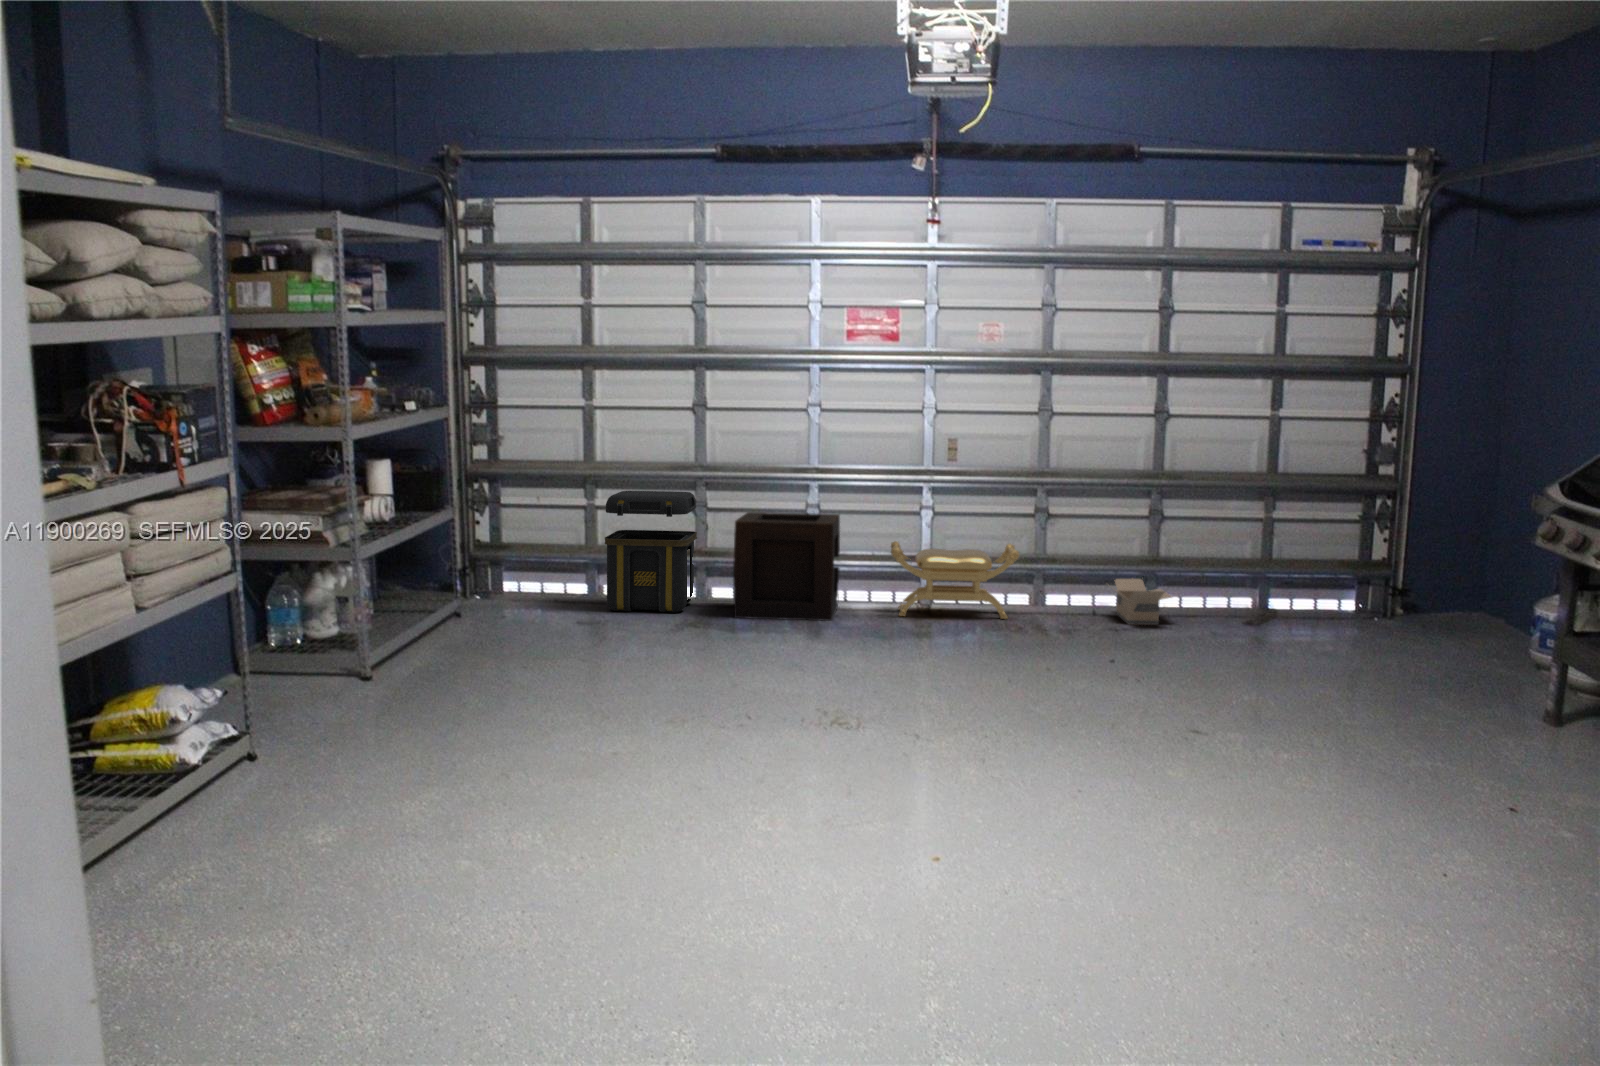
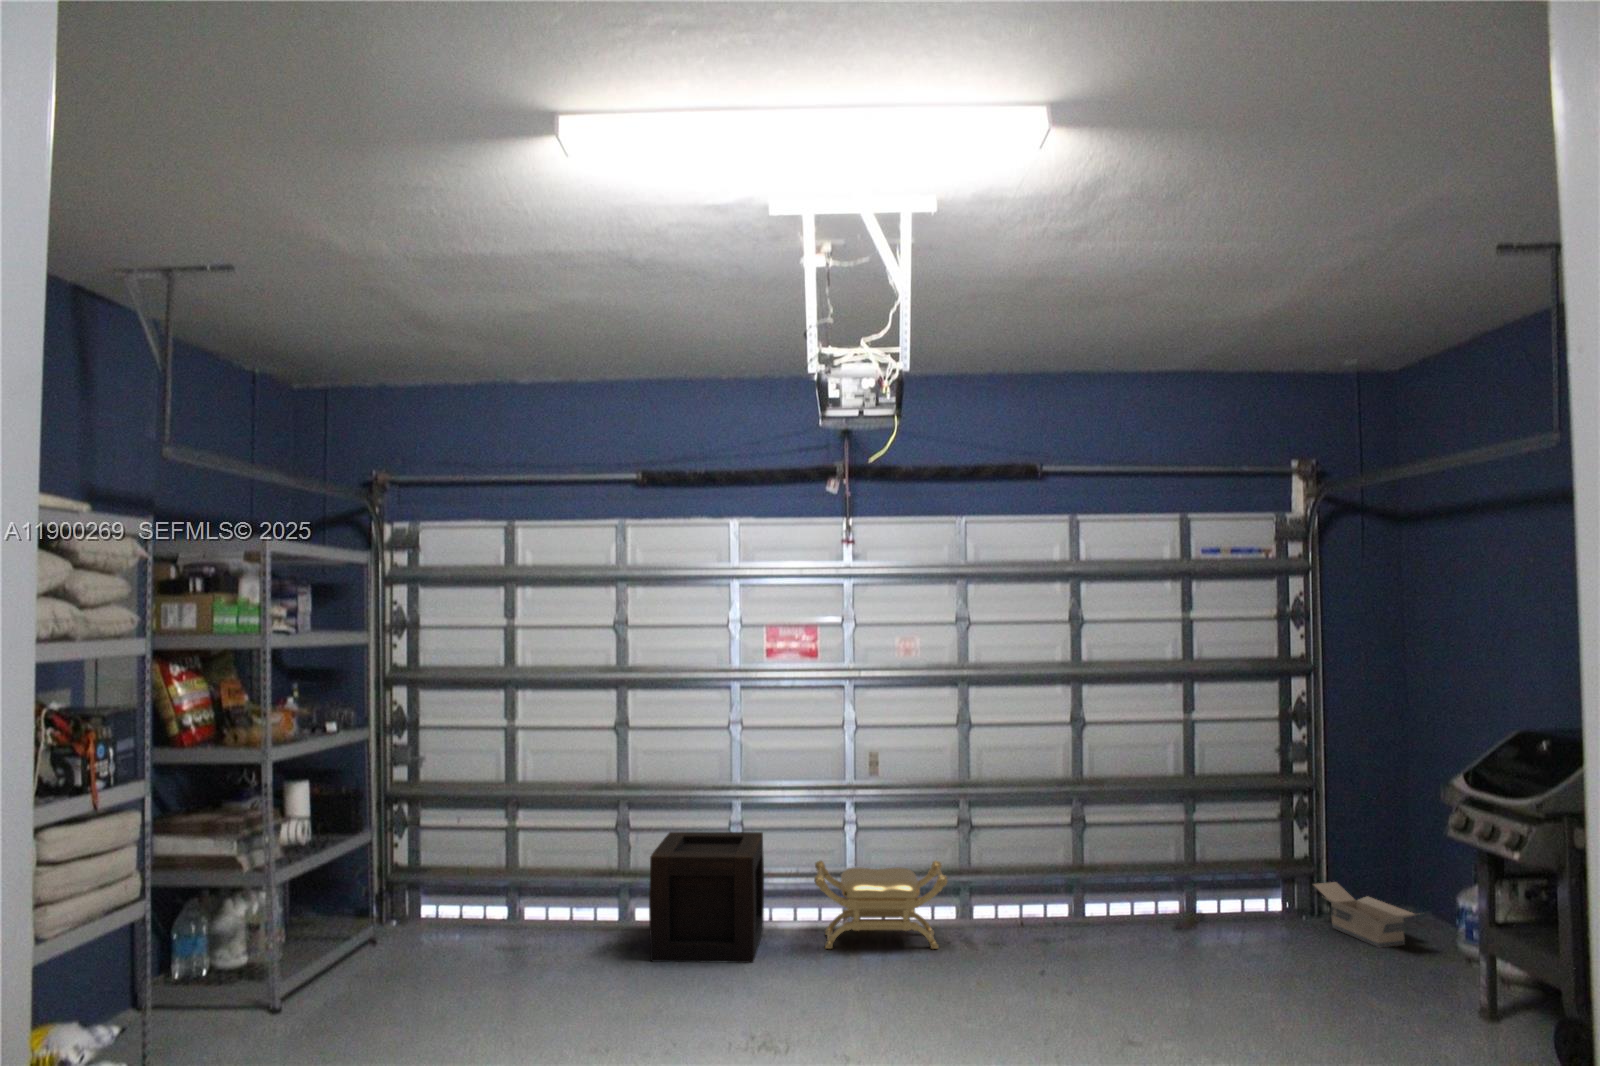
toolbox: present [605,491,697,613] -> none [516,812,617,953]
cardboard box: present [1115,578,1173,625] -> present [1314,882,1416,947]

